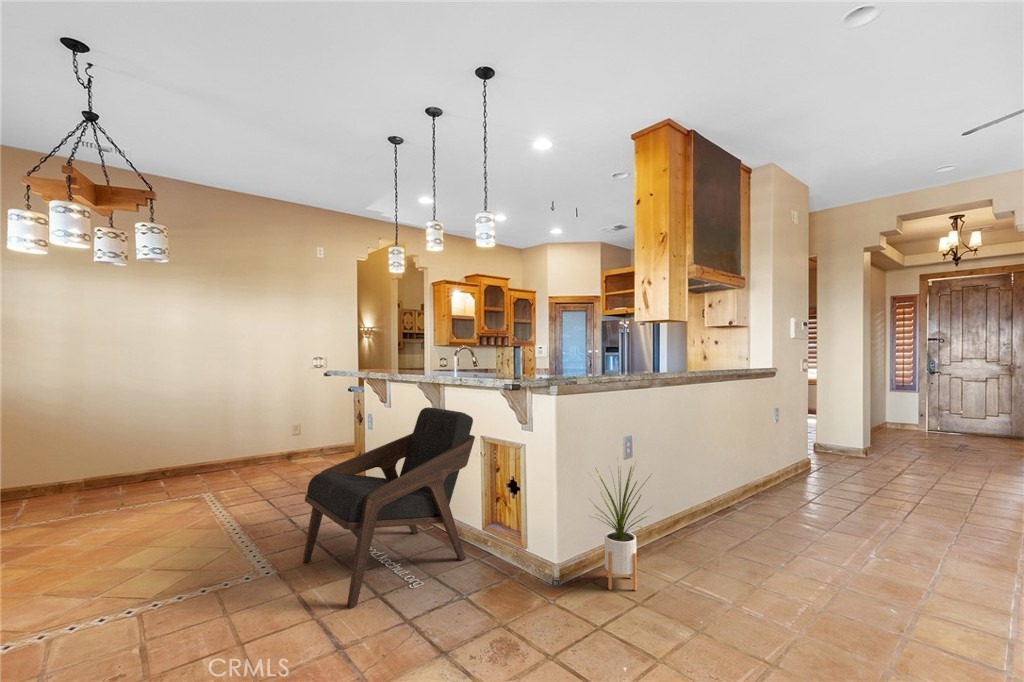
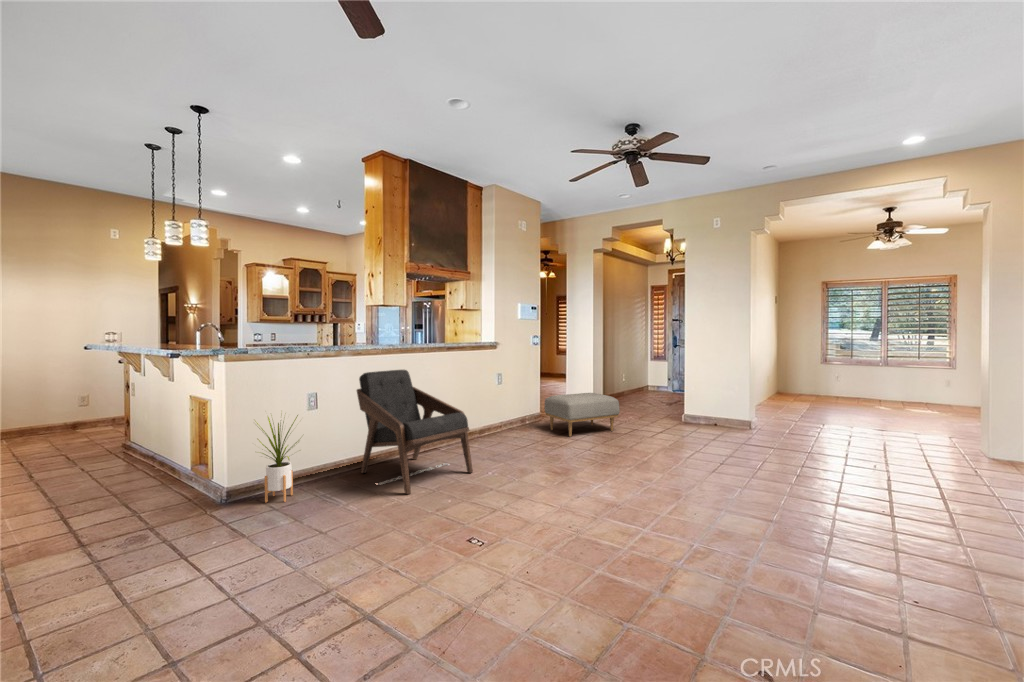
lounge chair: present [303,407,475,608] -> present [357,370,473,494]
ottoman: none [841,436,963,498] -> present [544,393,620,437]

